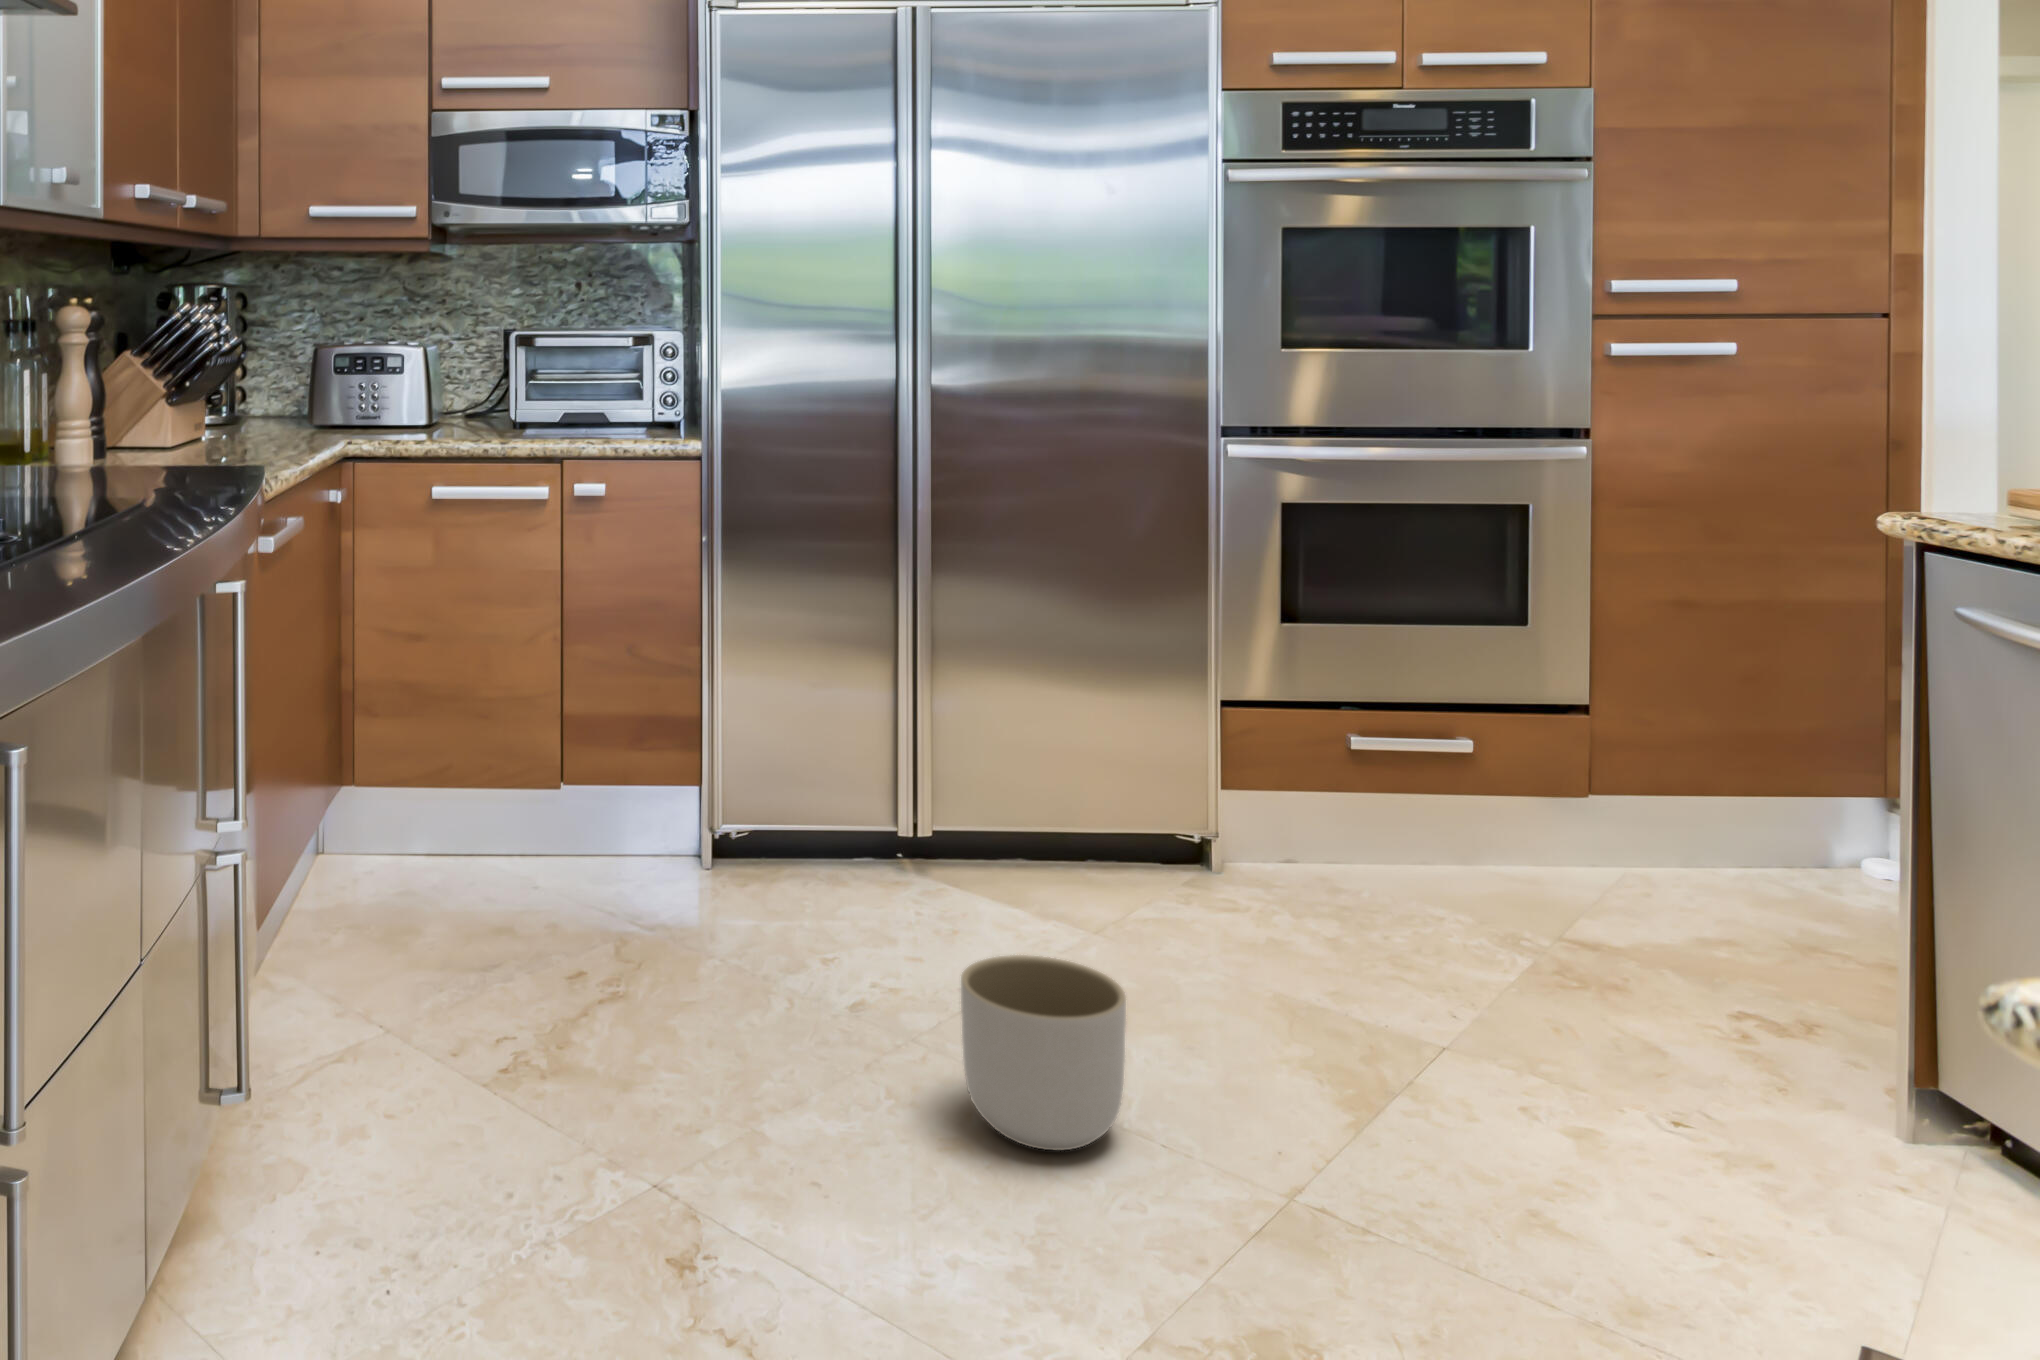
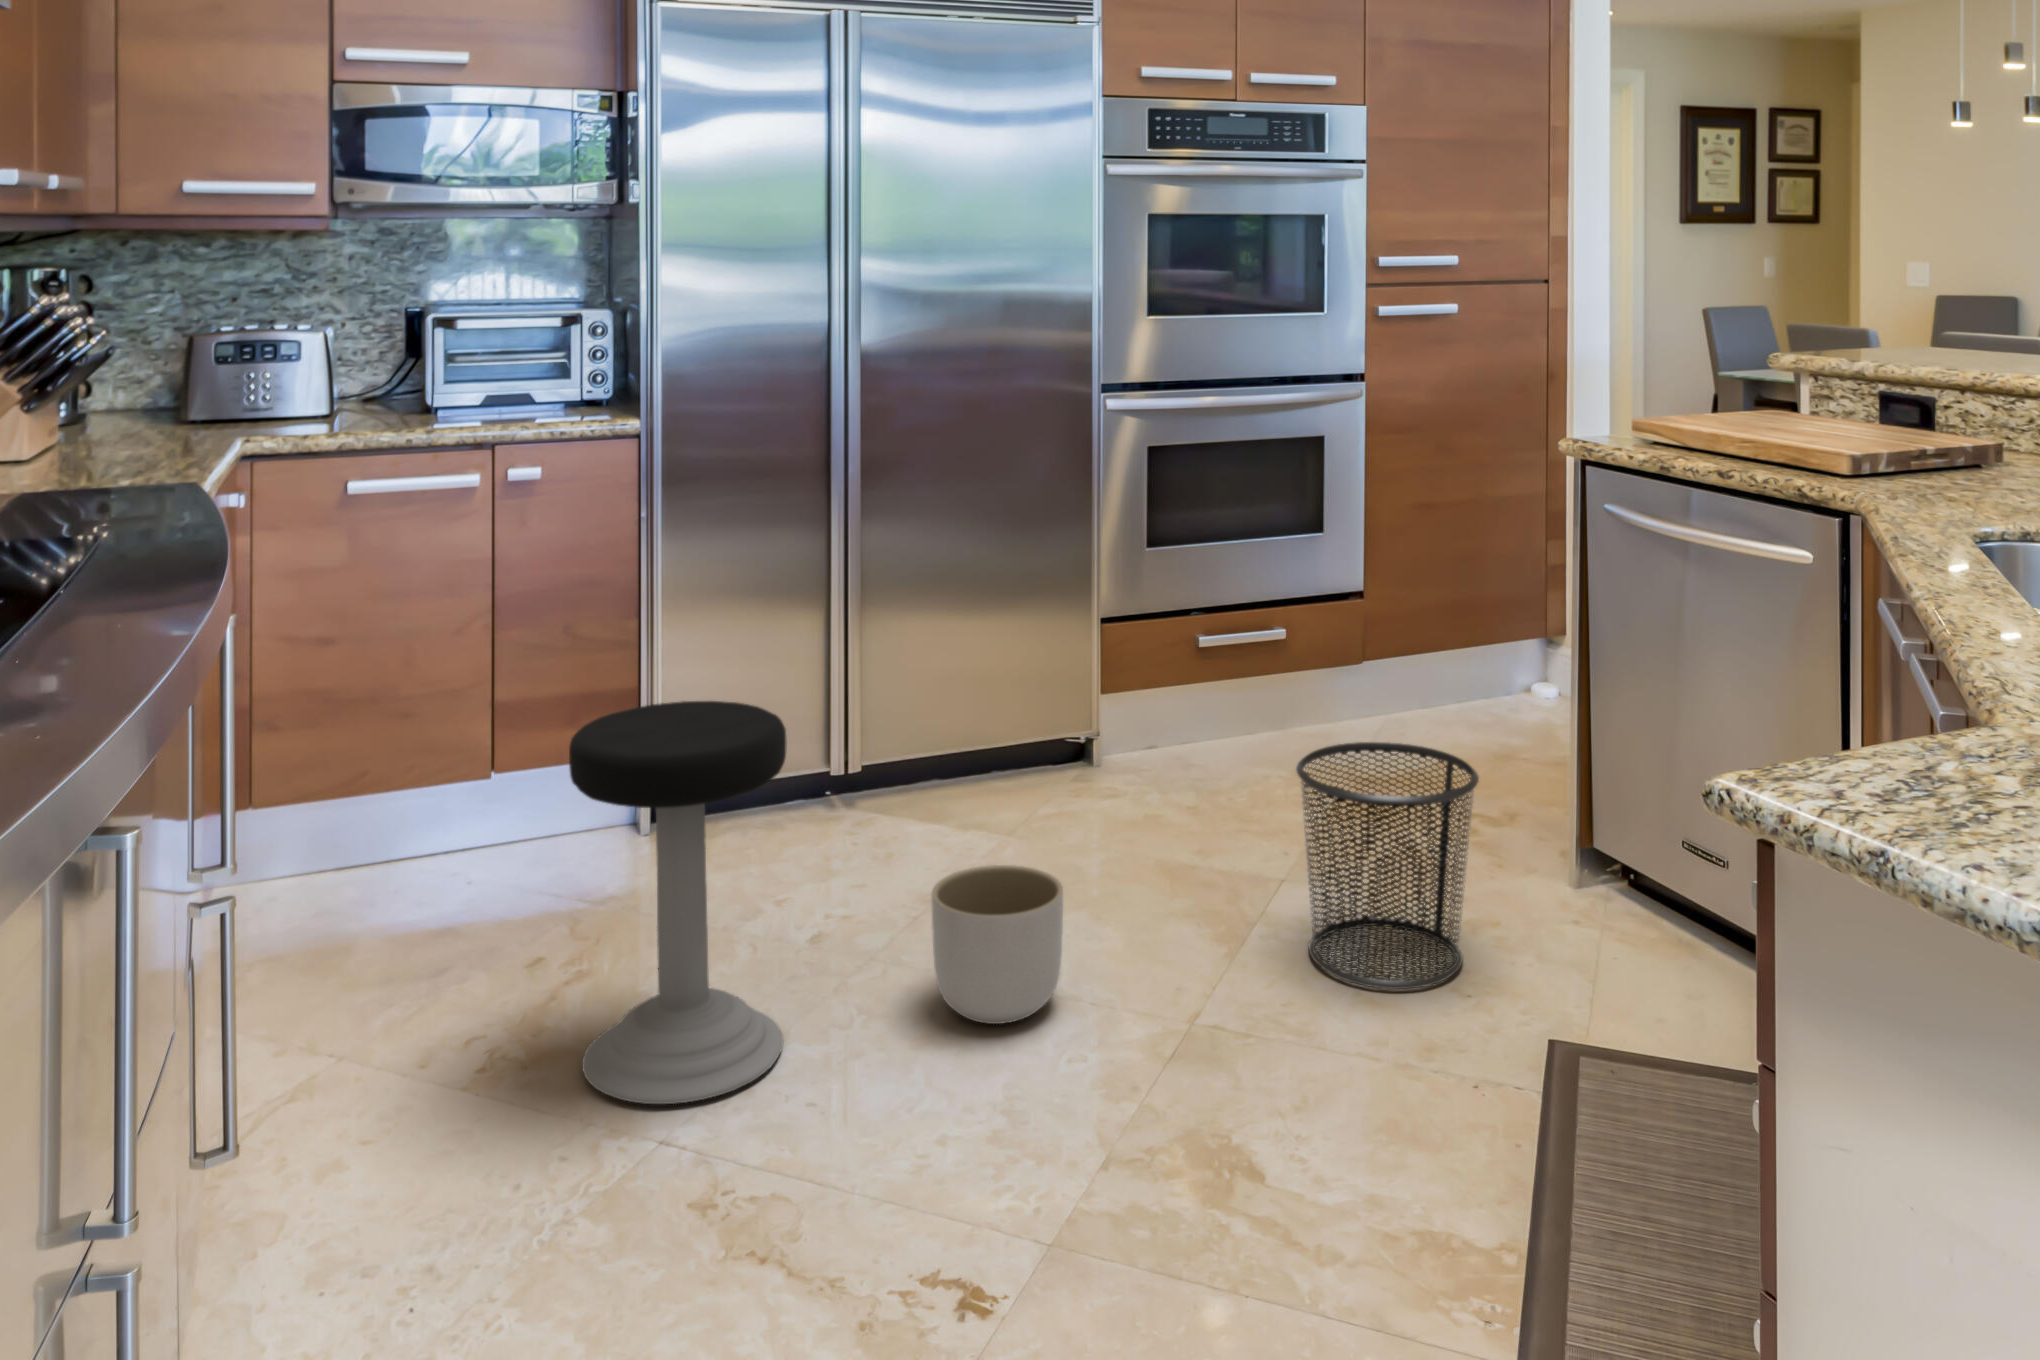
stool: none [566,718,791,1156] -> present [569,701,787,1104]
waste bin: none [1464,877,1764,1236] -> present [1296,742,1479,989]

